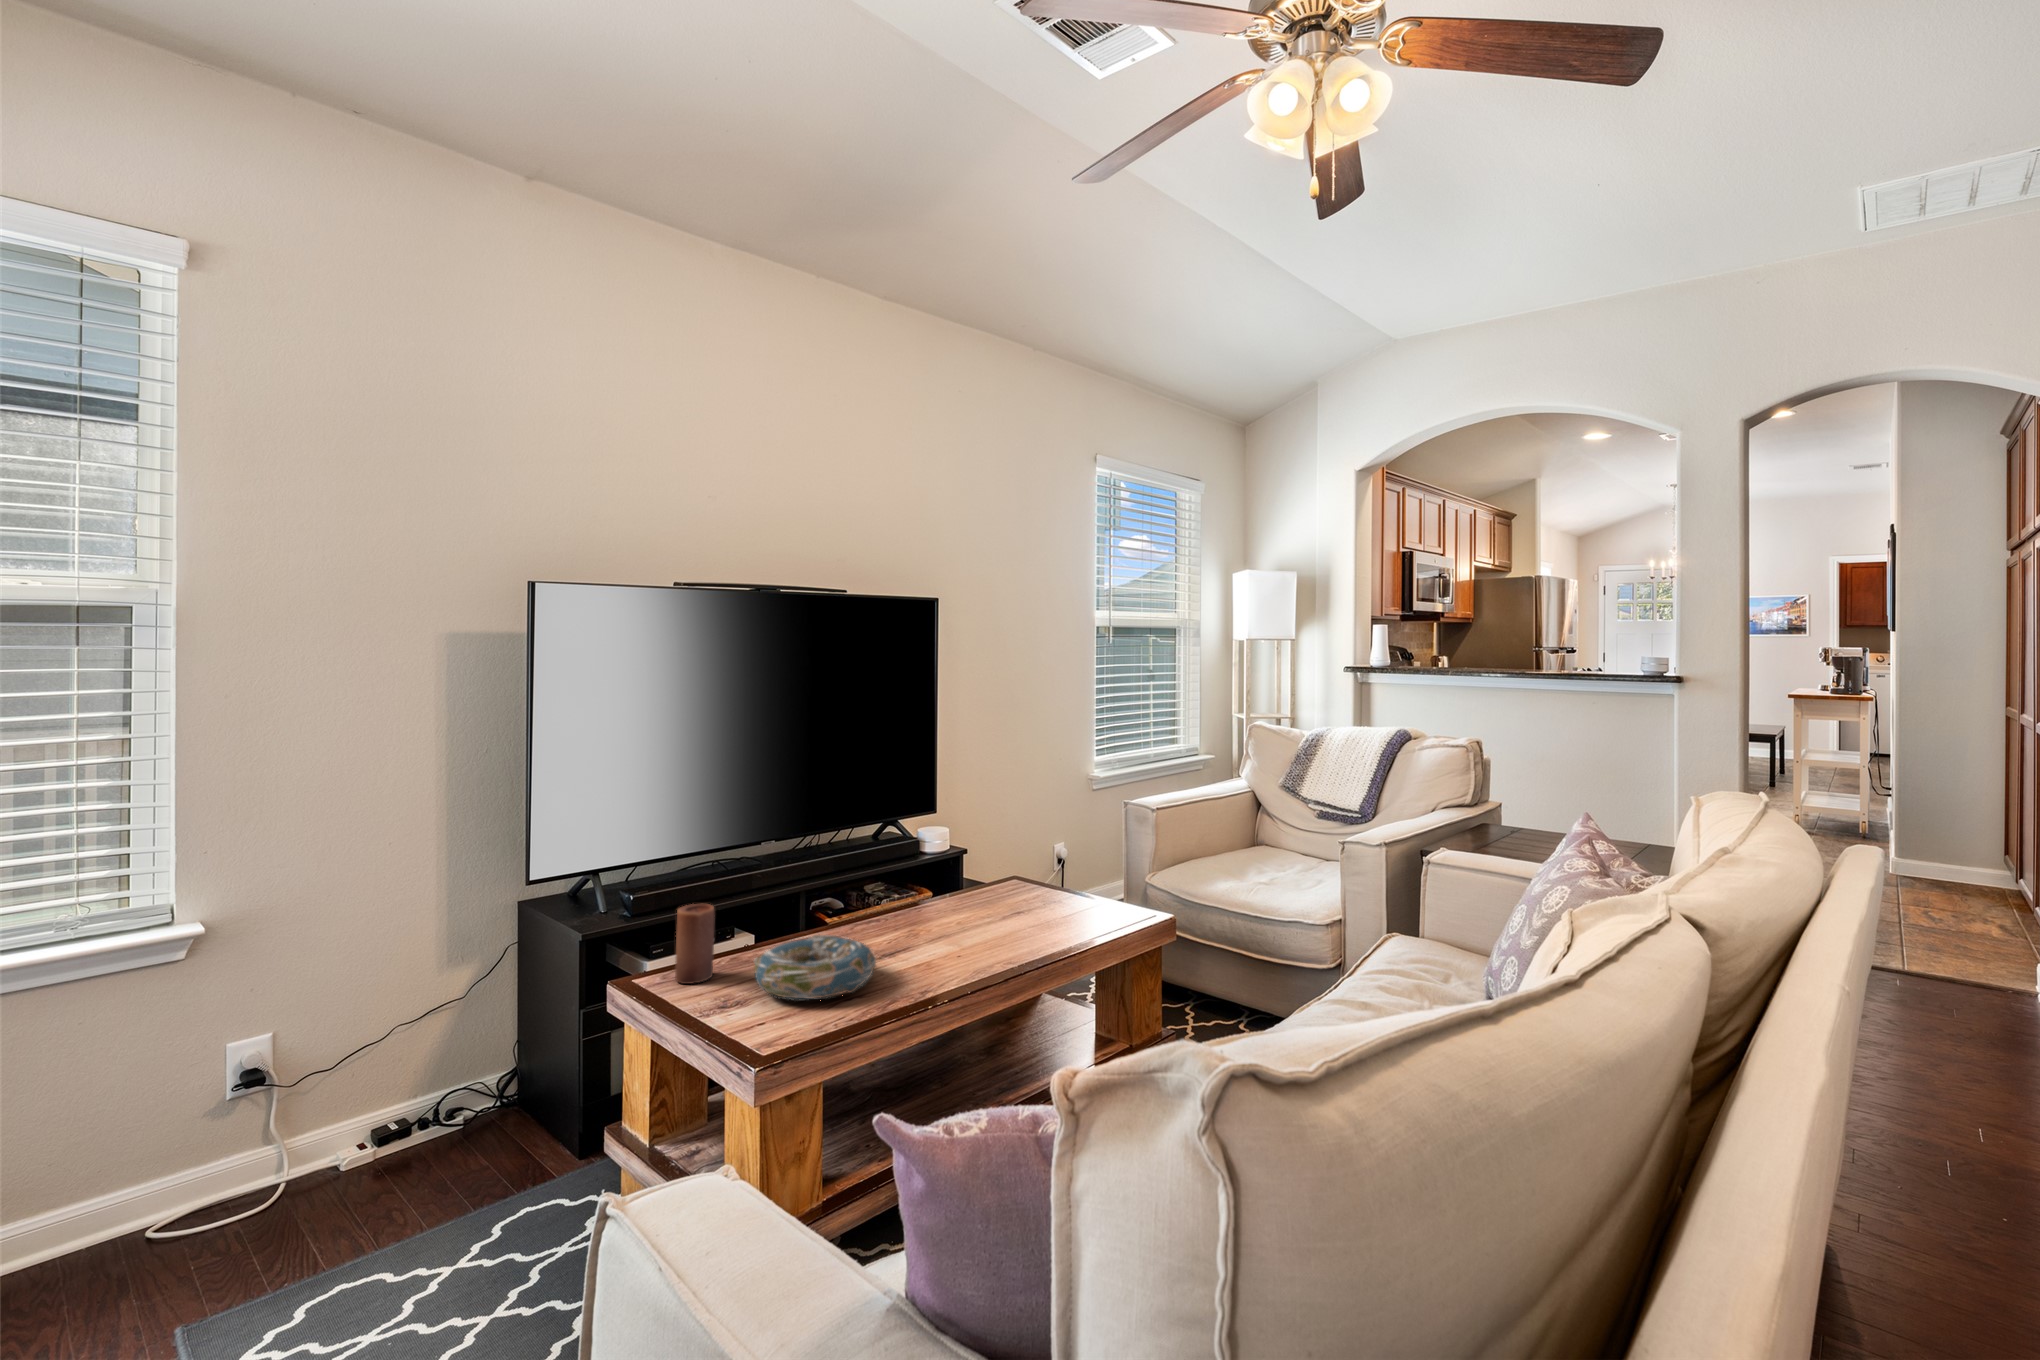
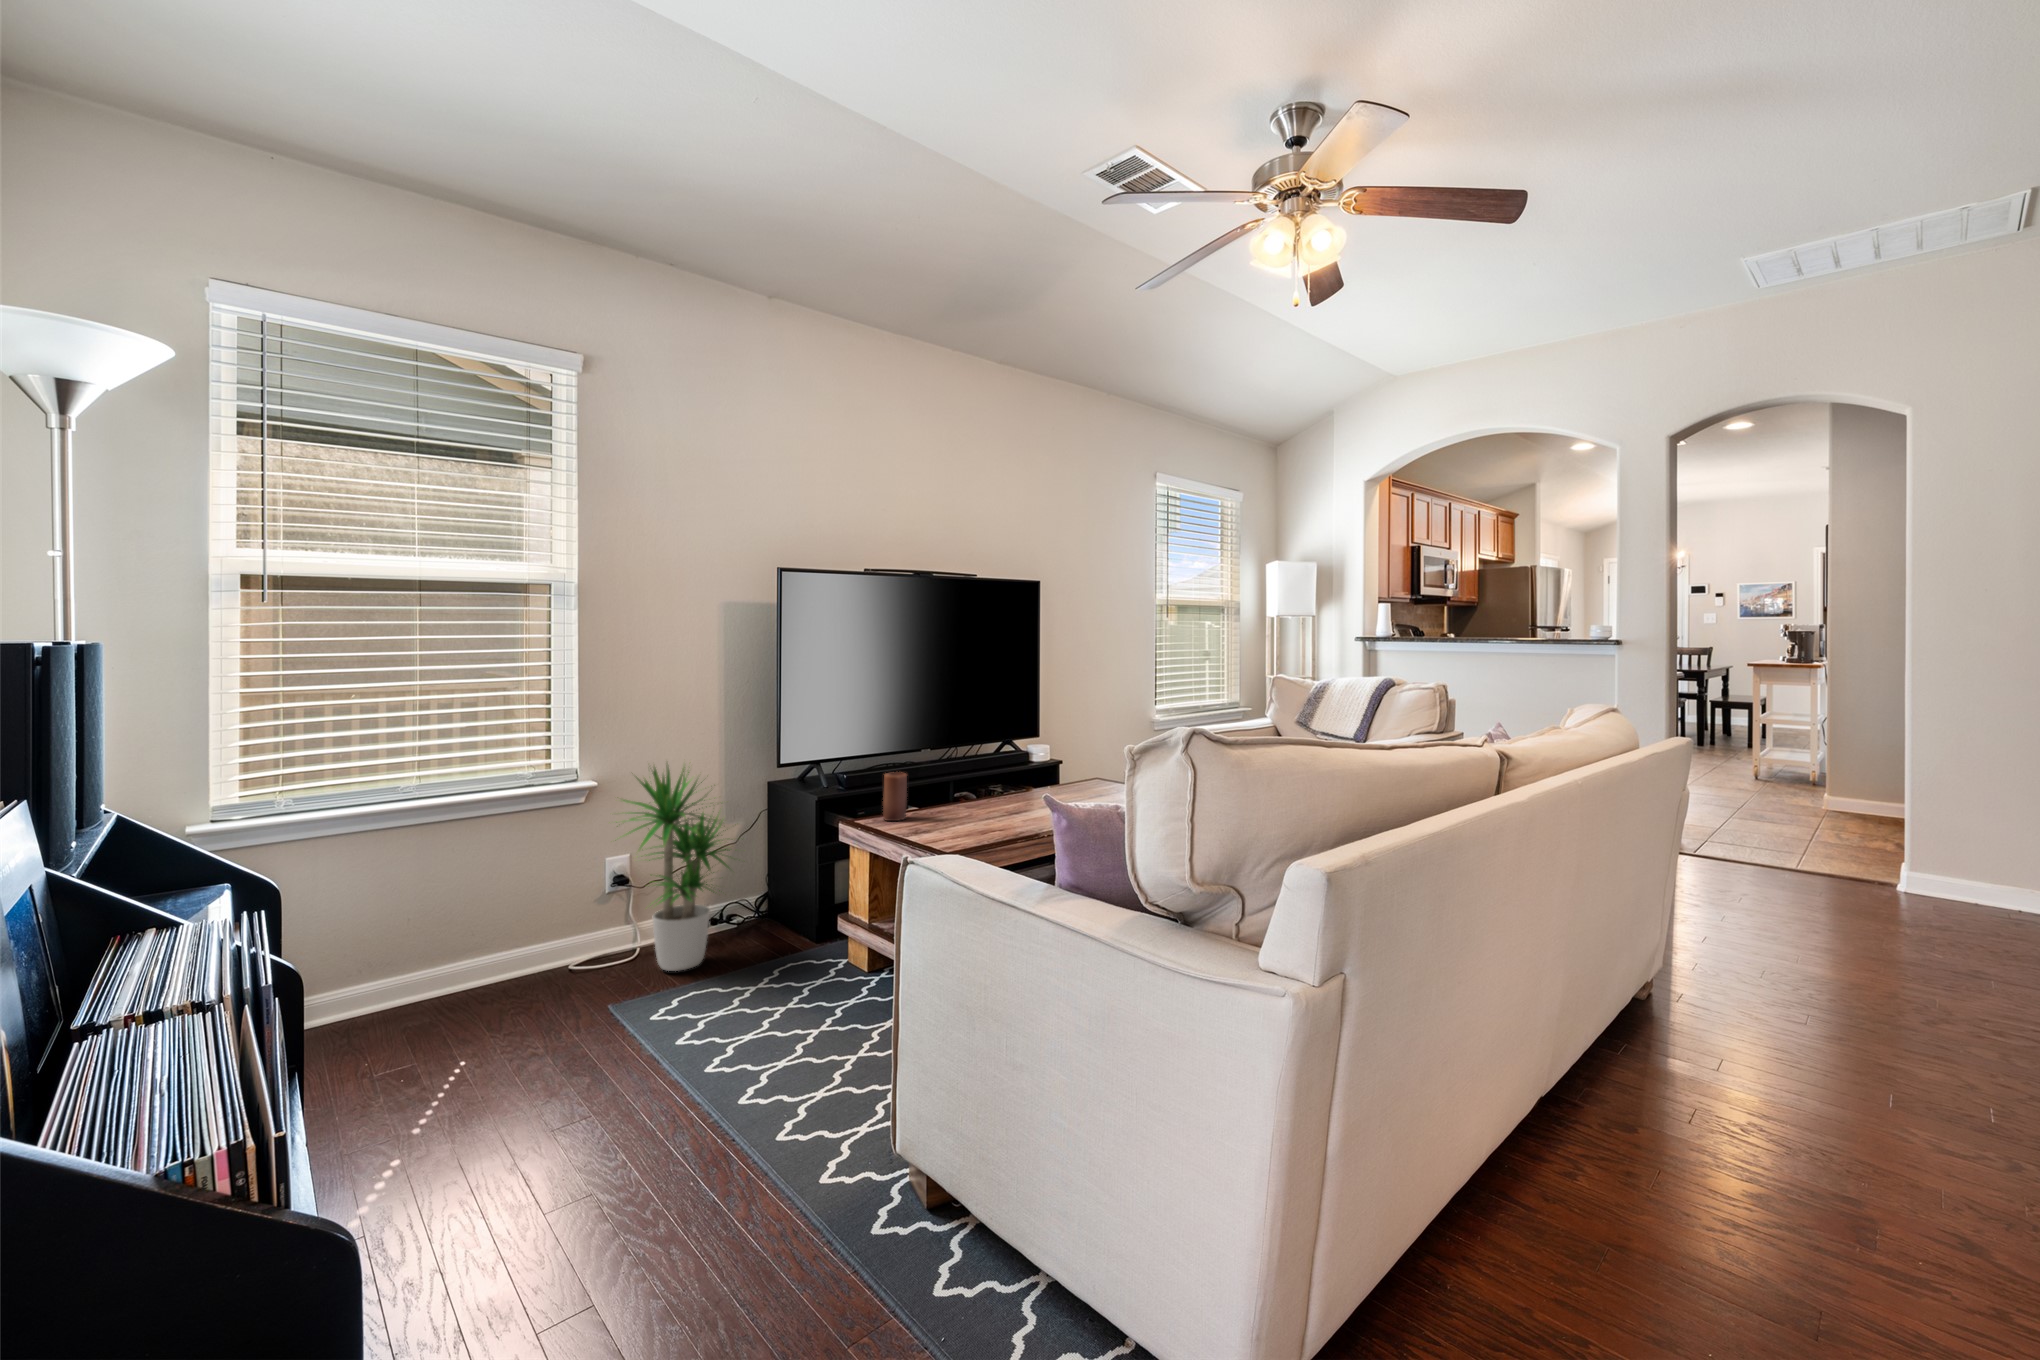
potted plant: none [204,883,471,1233] -> present [615,765,731,971]
decorative bowl: present [754,935,876,1000] -> none [934,793,1011,828]

